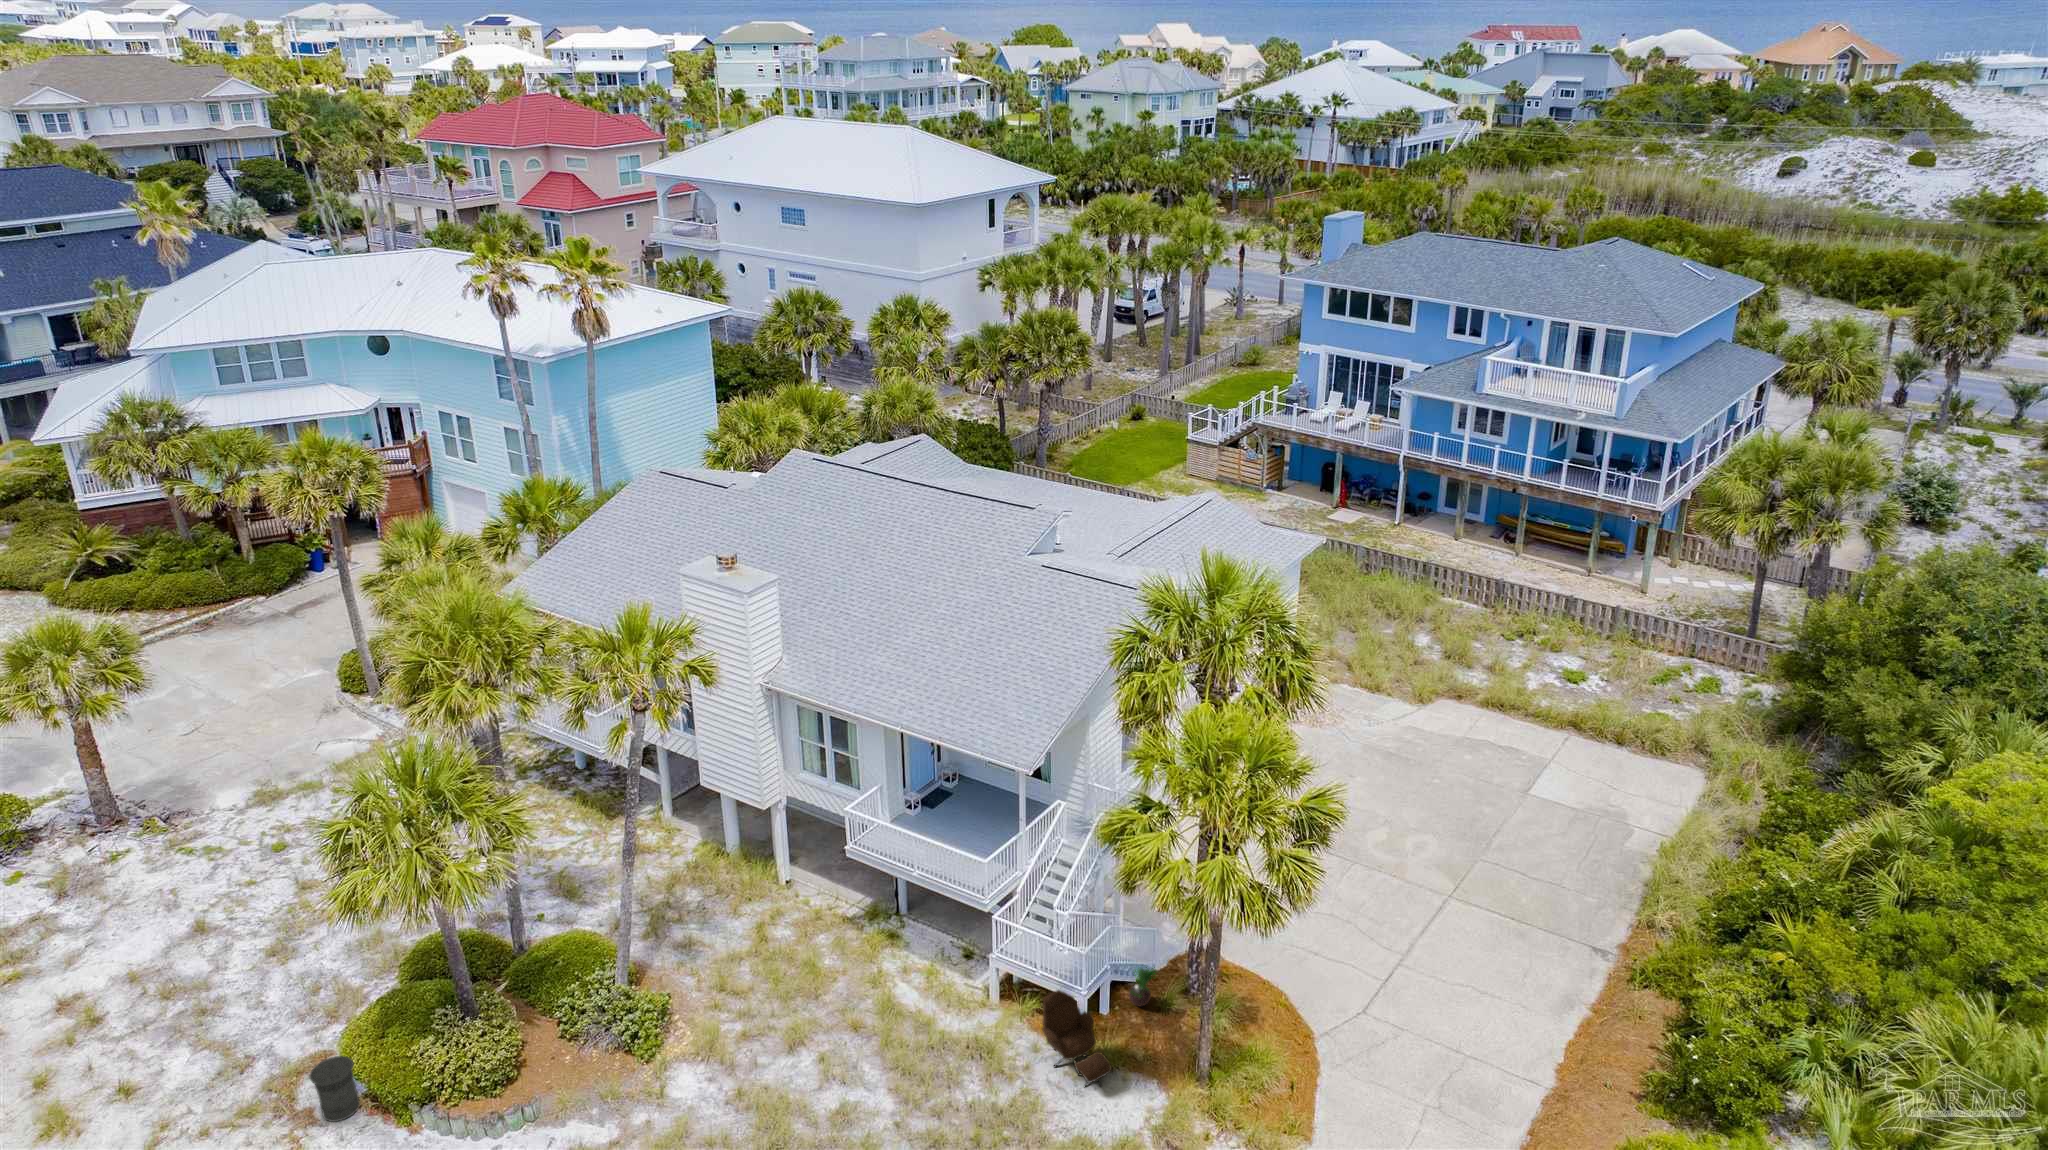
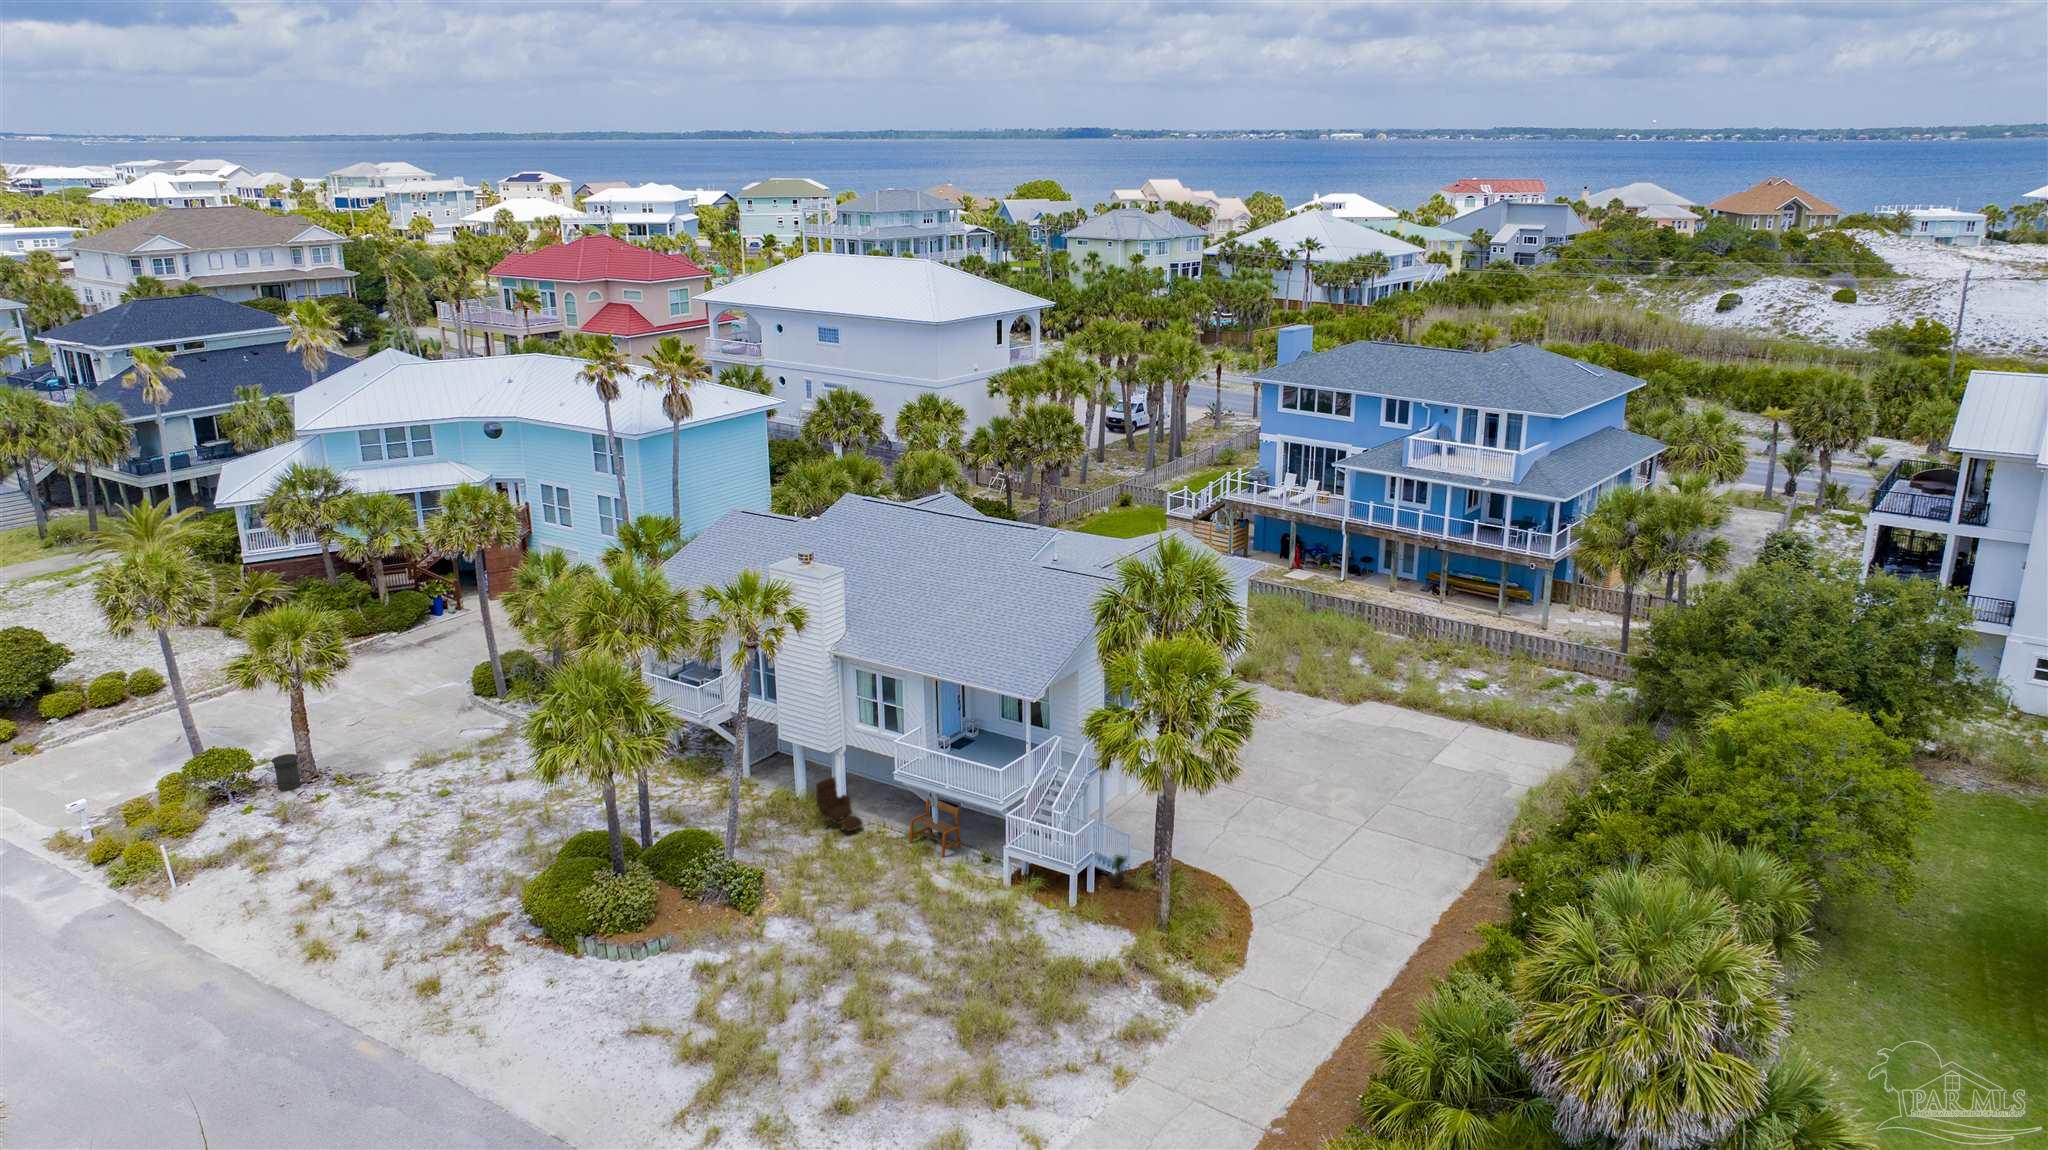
bench: none [870,868,937,954] -> present [910,798,961,857]
lounge chair: present [1042,990,1112,1087] -> present [816,777,863,832]
trash can: present [309,1056,360,1122] -> present [272,754,301,790]

